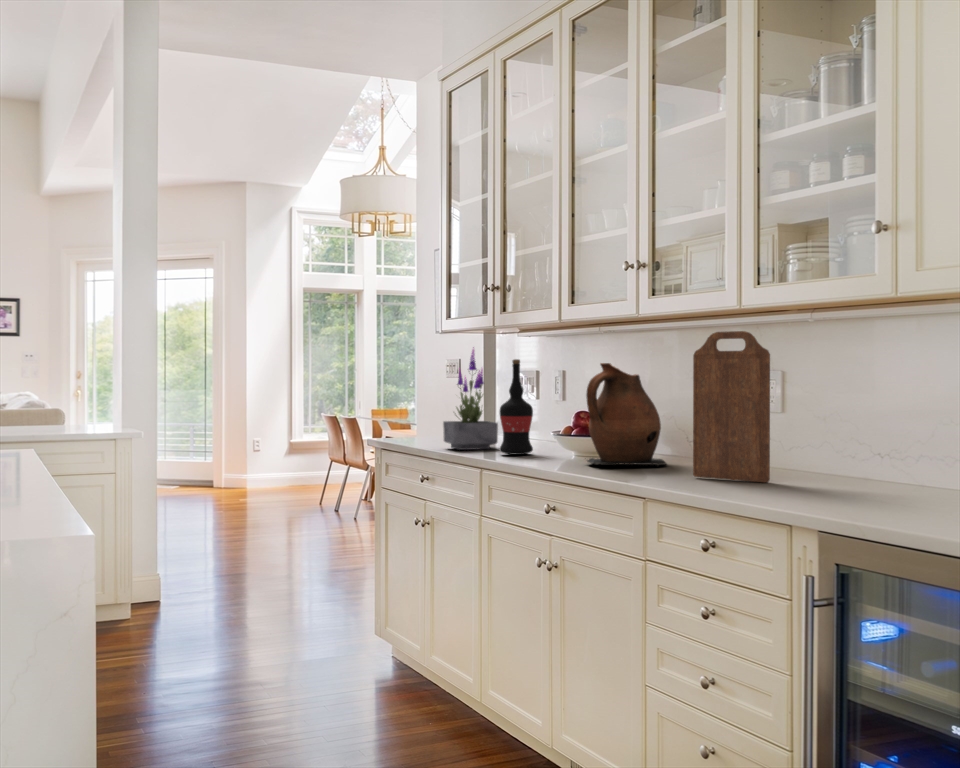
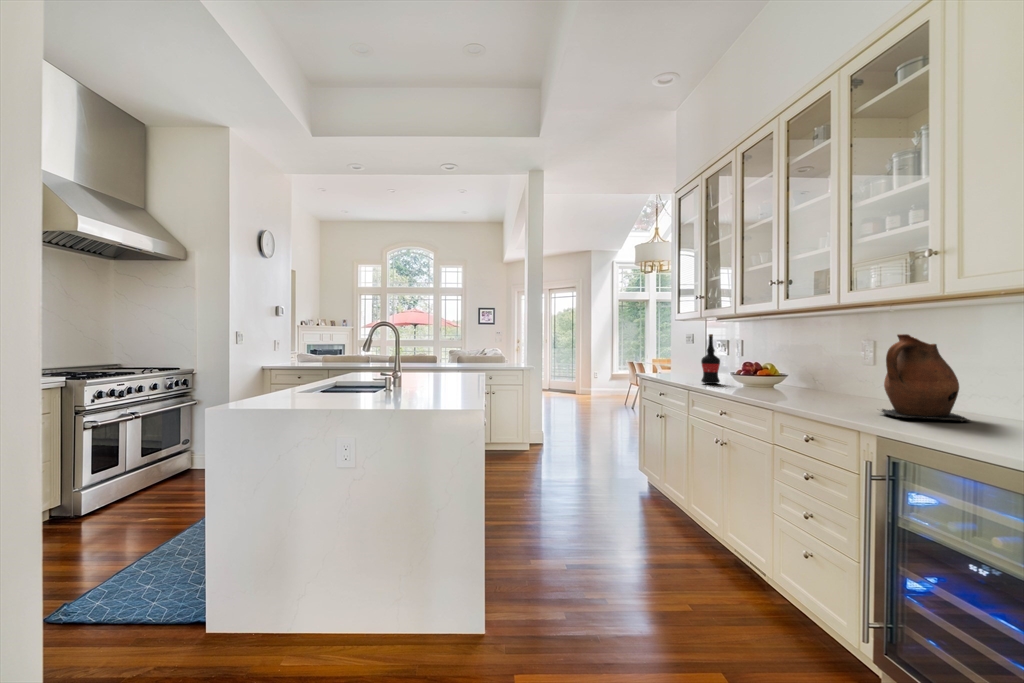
cutting board: present [693,331,770,483] -> none [809,318,859,407]
potted plant: present [443,347,498,450] -> none [674,327,702,380]
ceramic pitcher: present [586,363,667,466] -> present [882,334,969,422]

